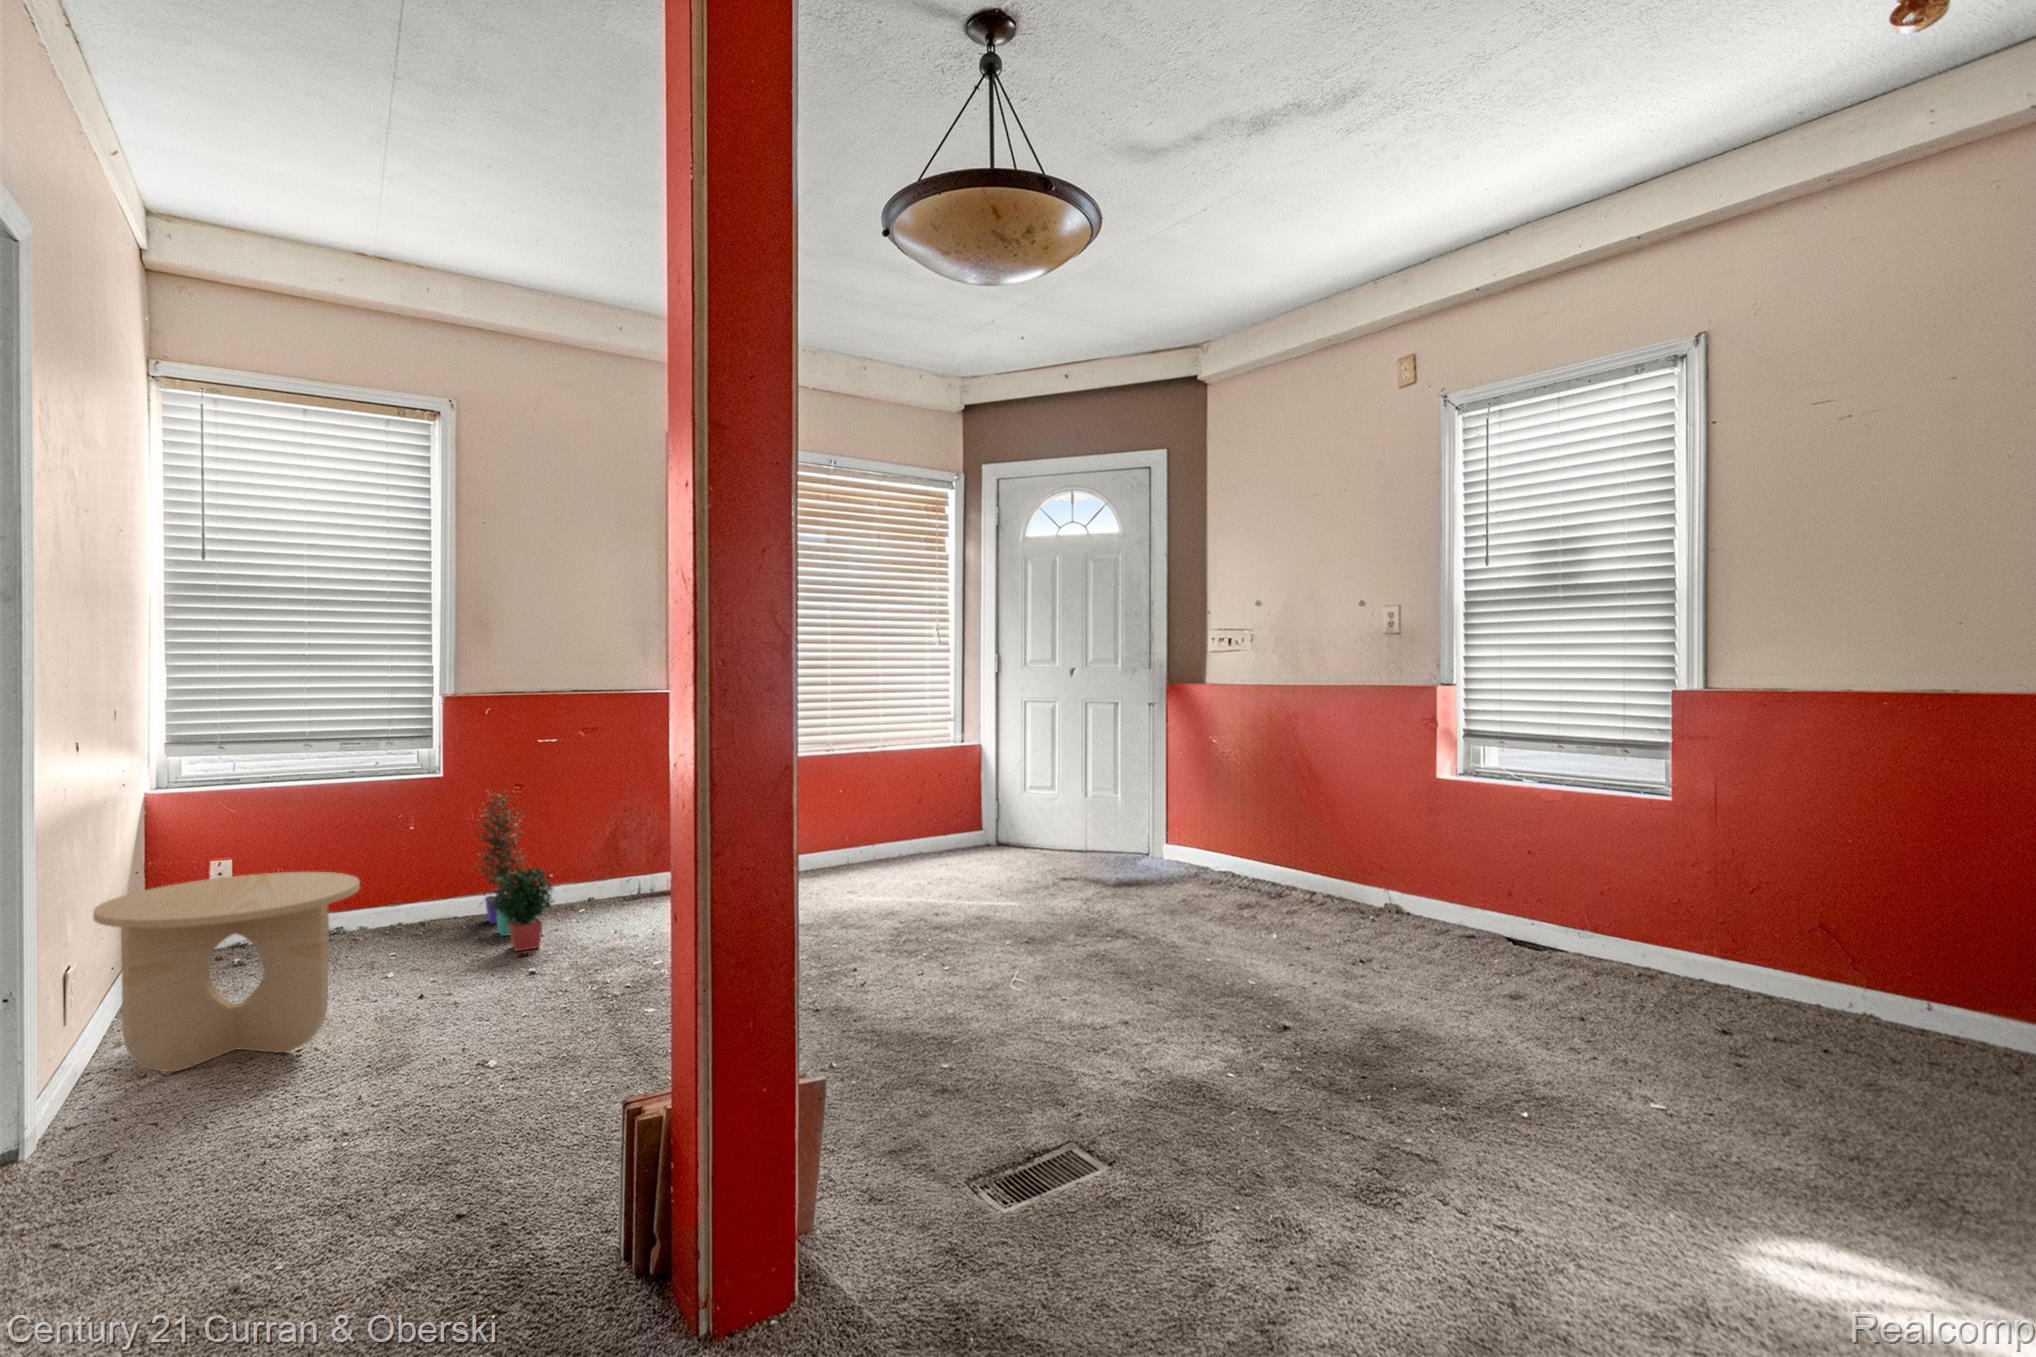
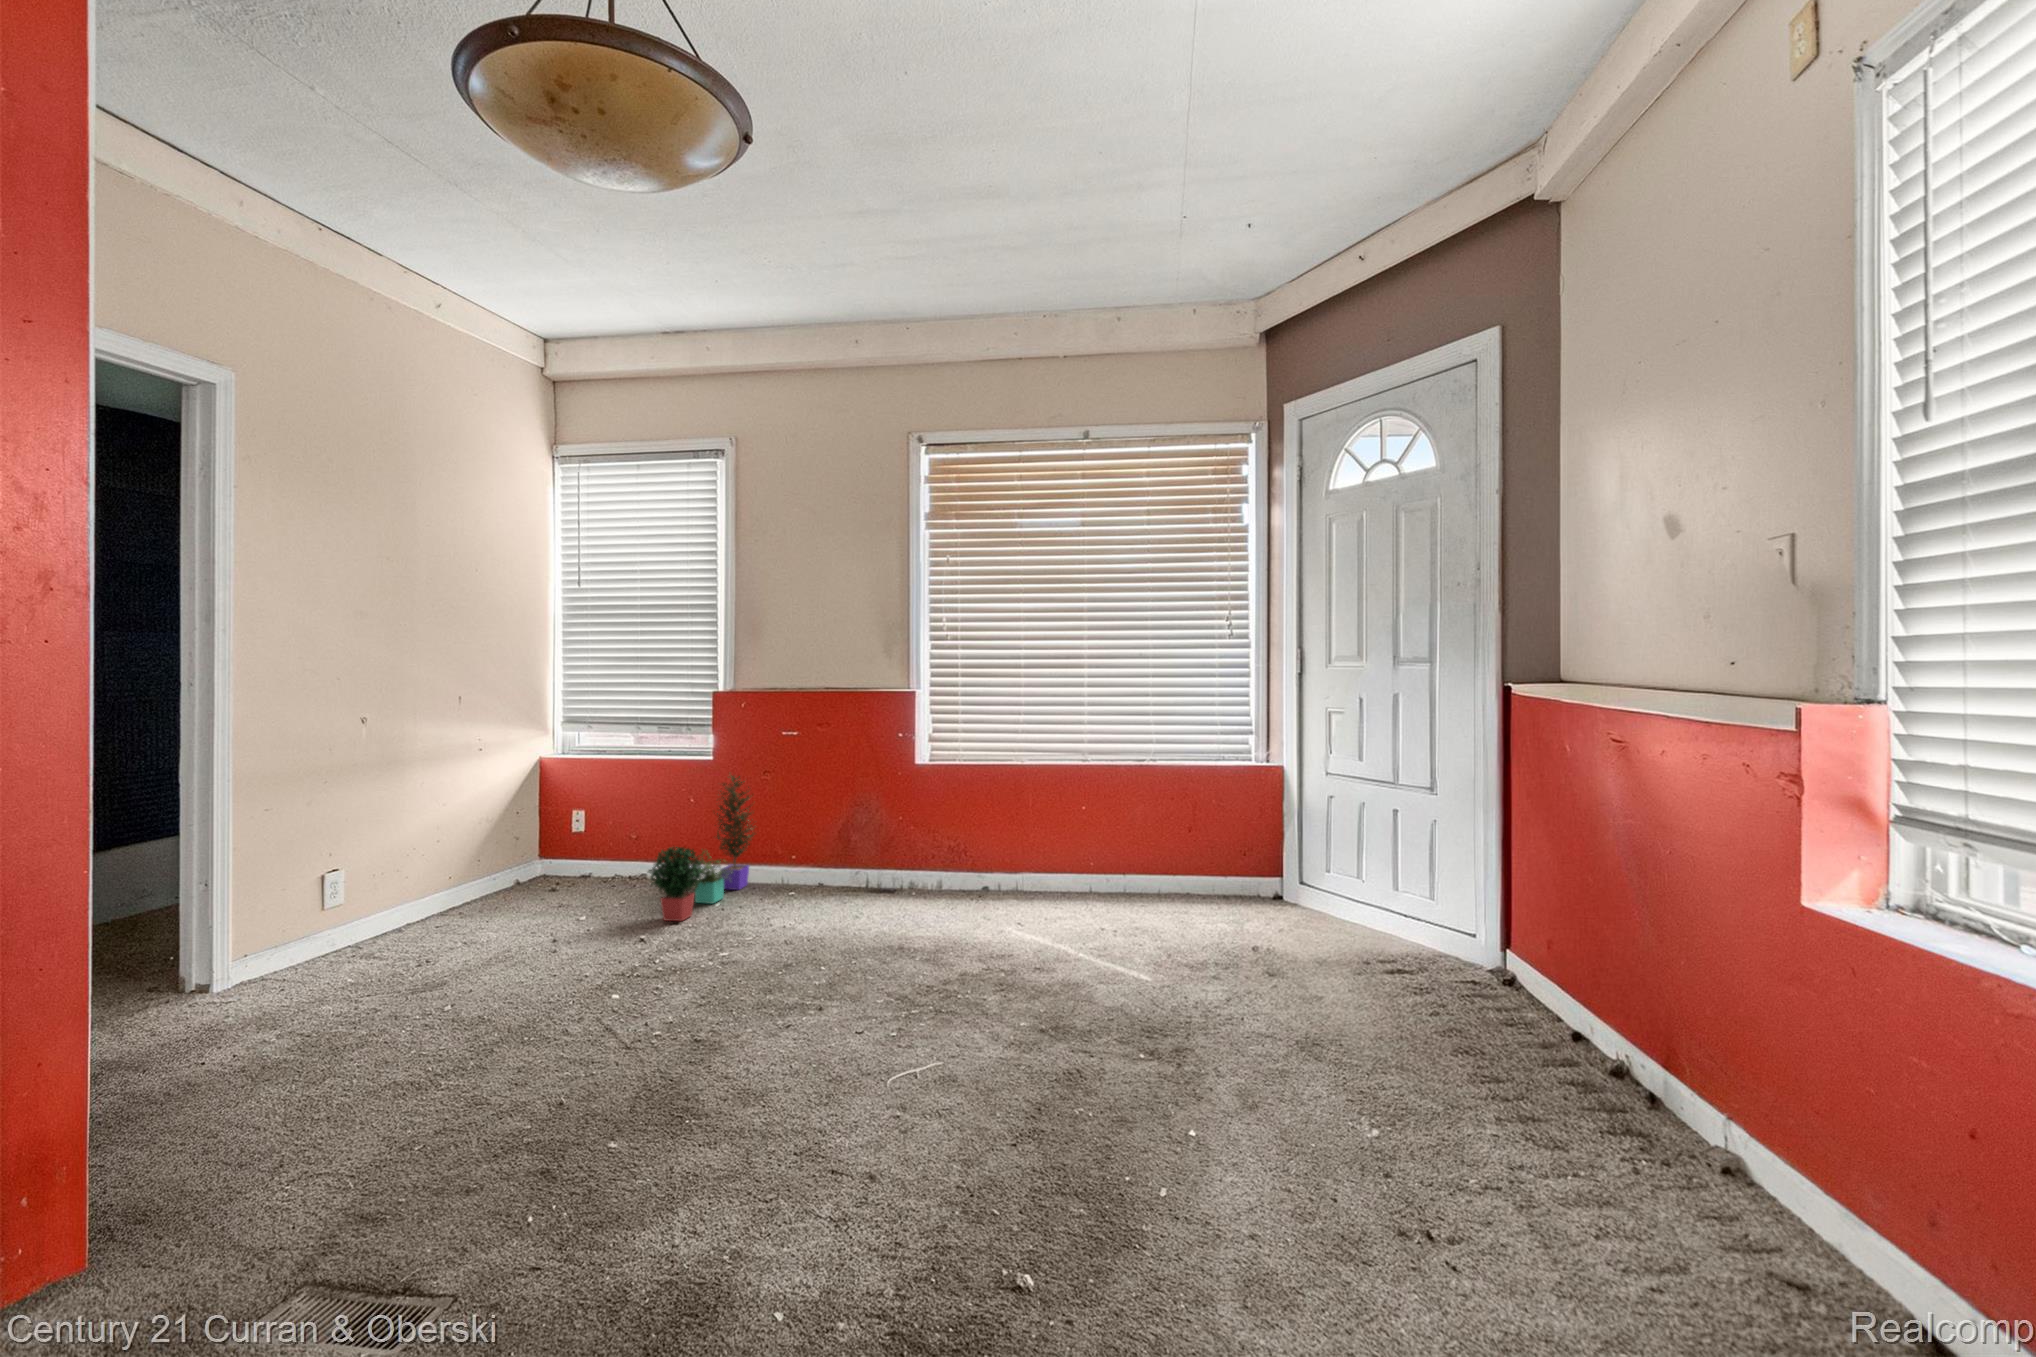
side table: present [93,872,360,1072] -> none [268,824,469,970]

